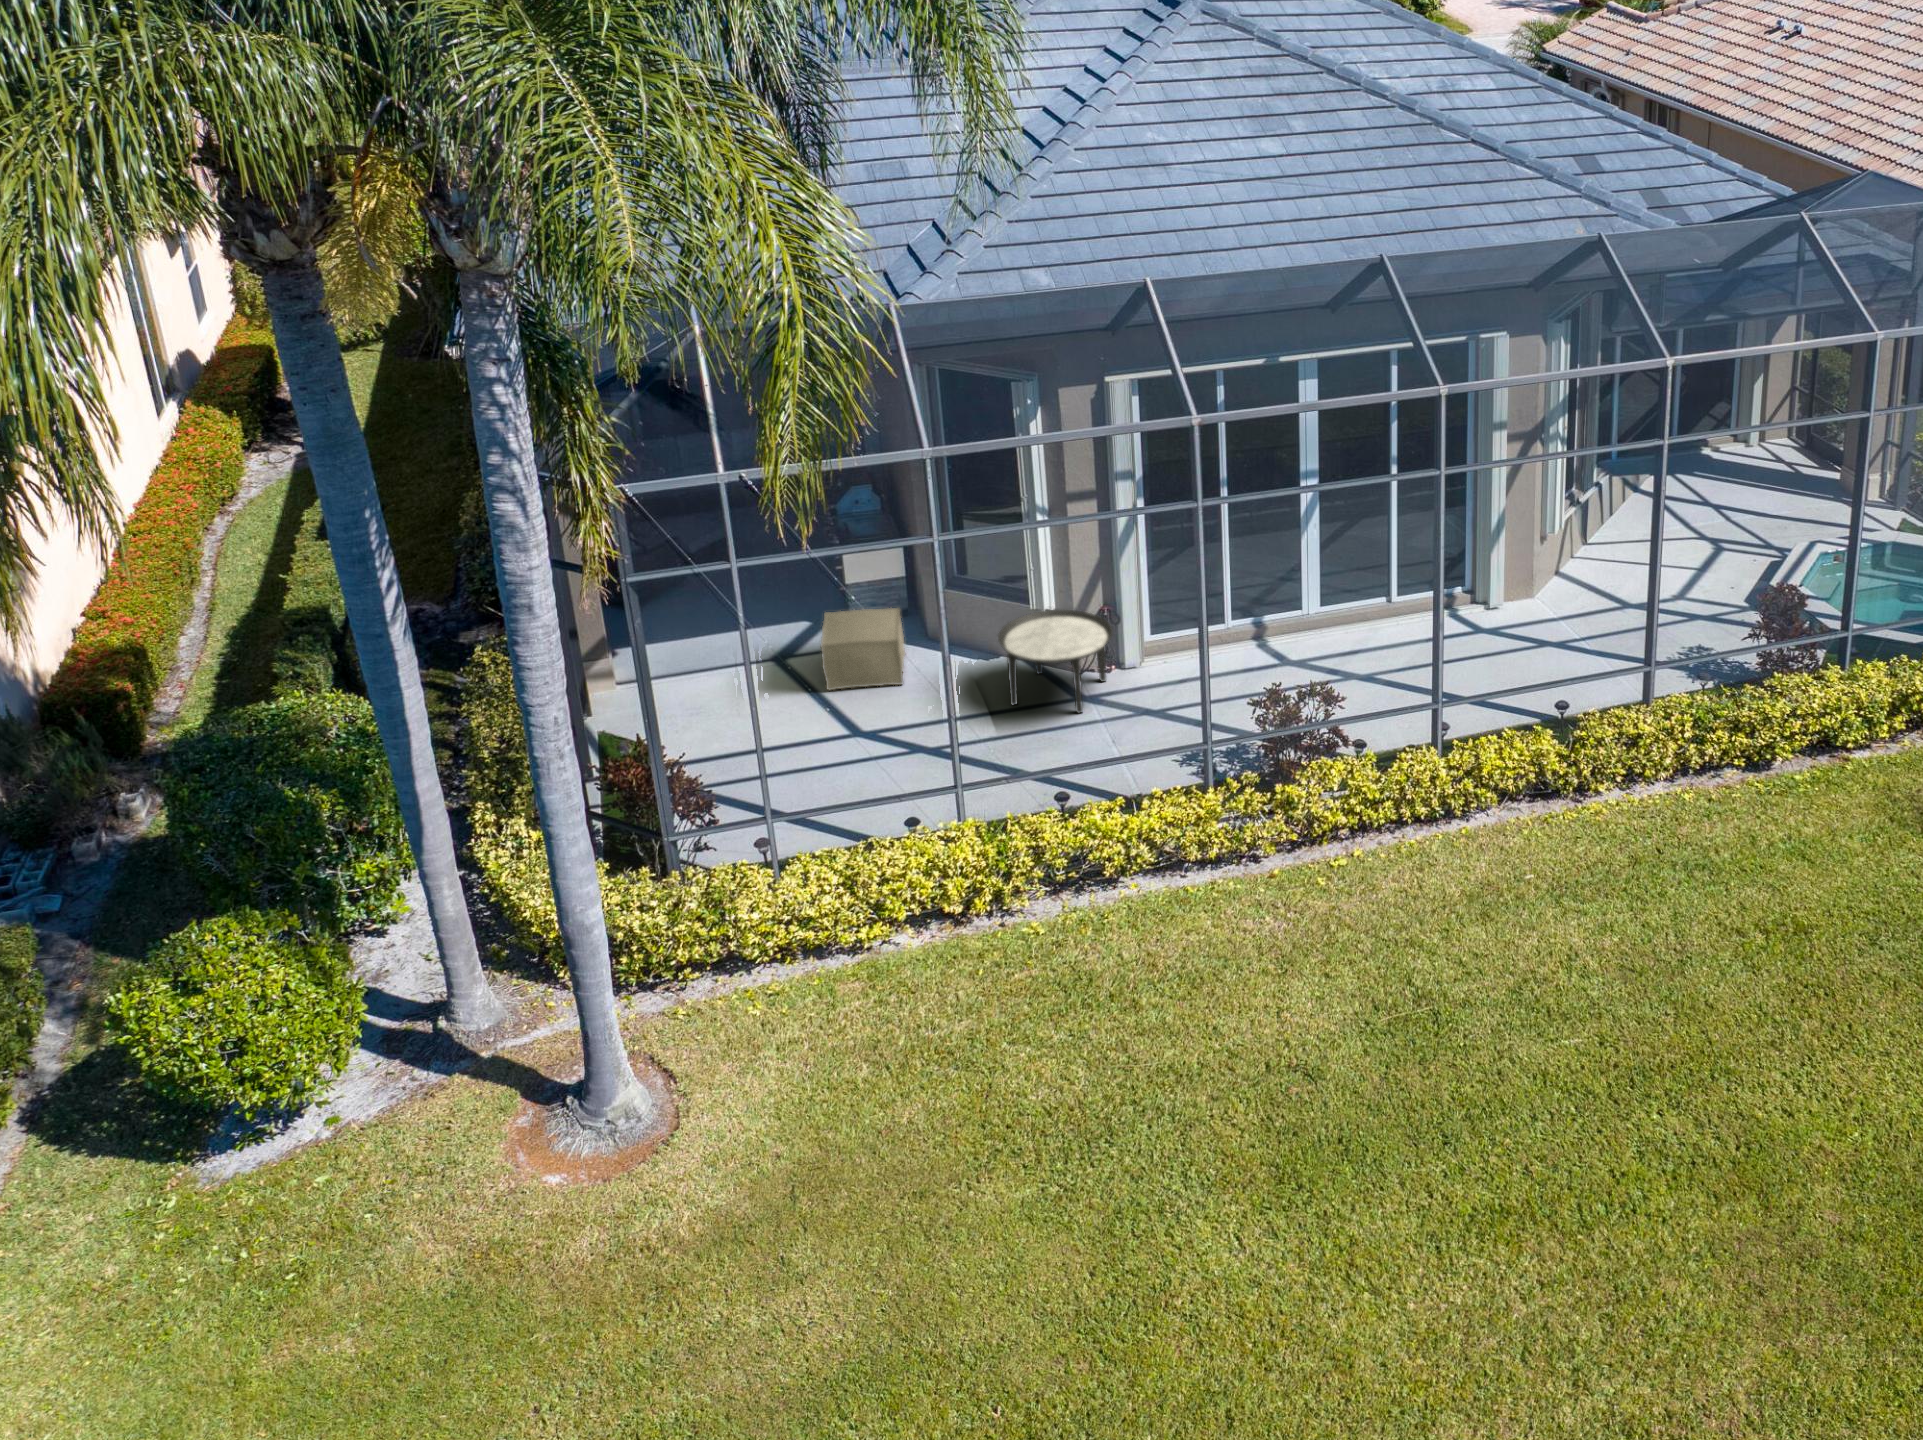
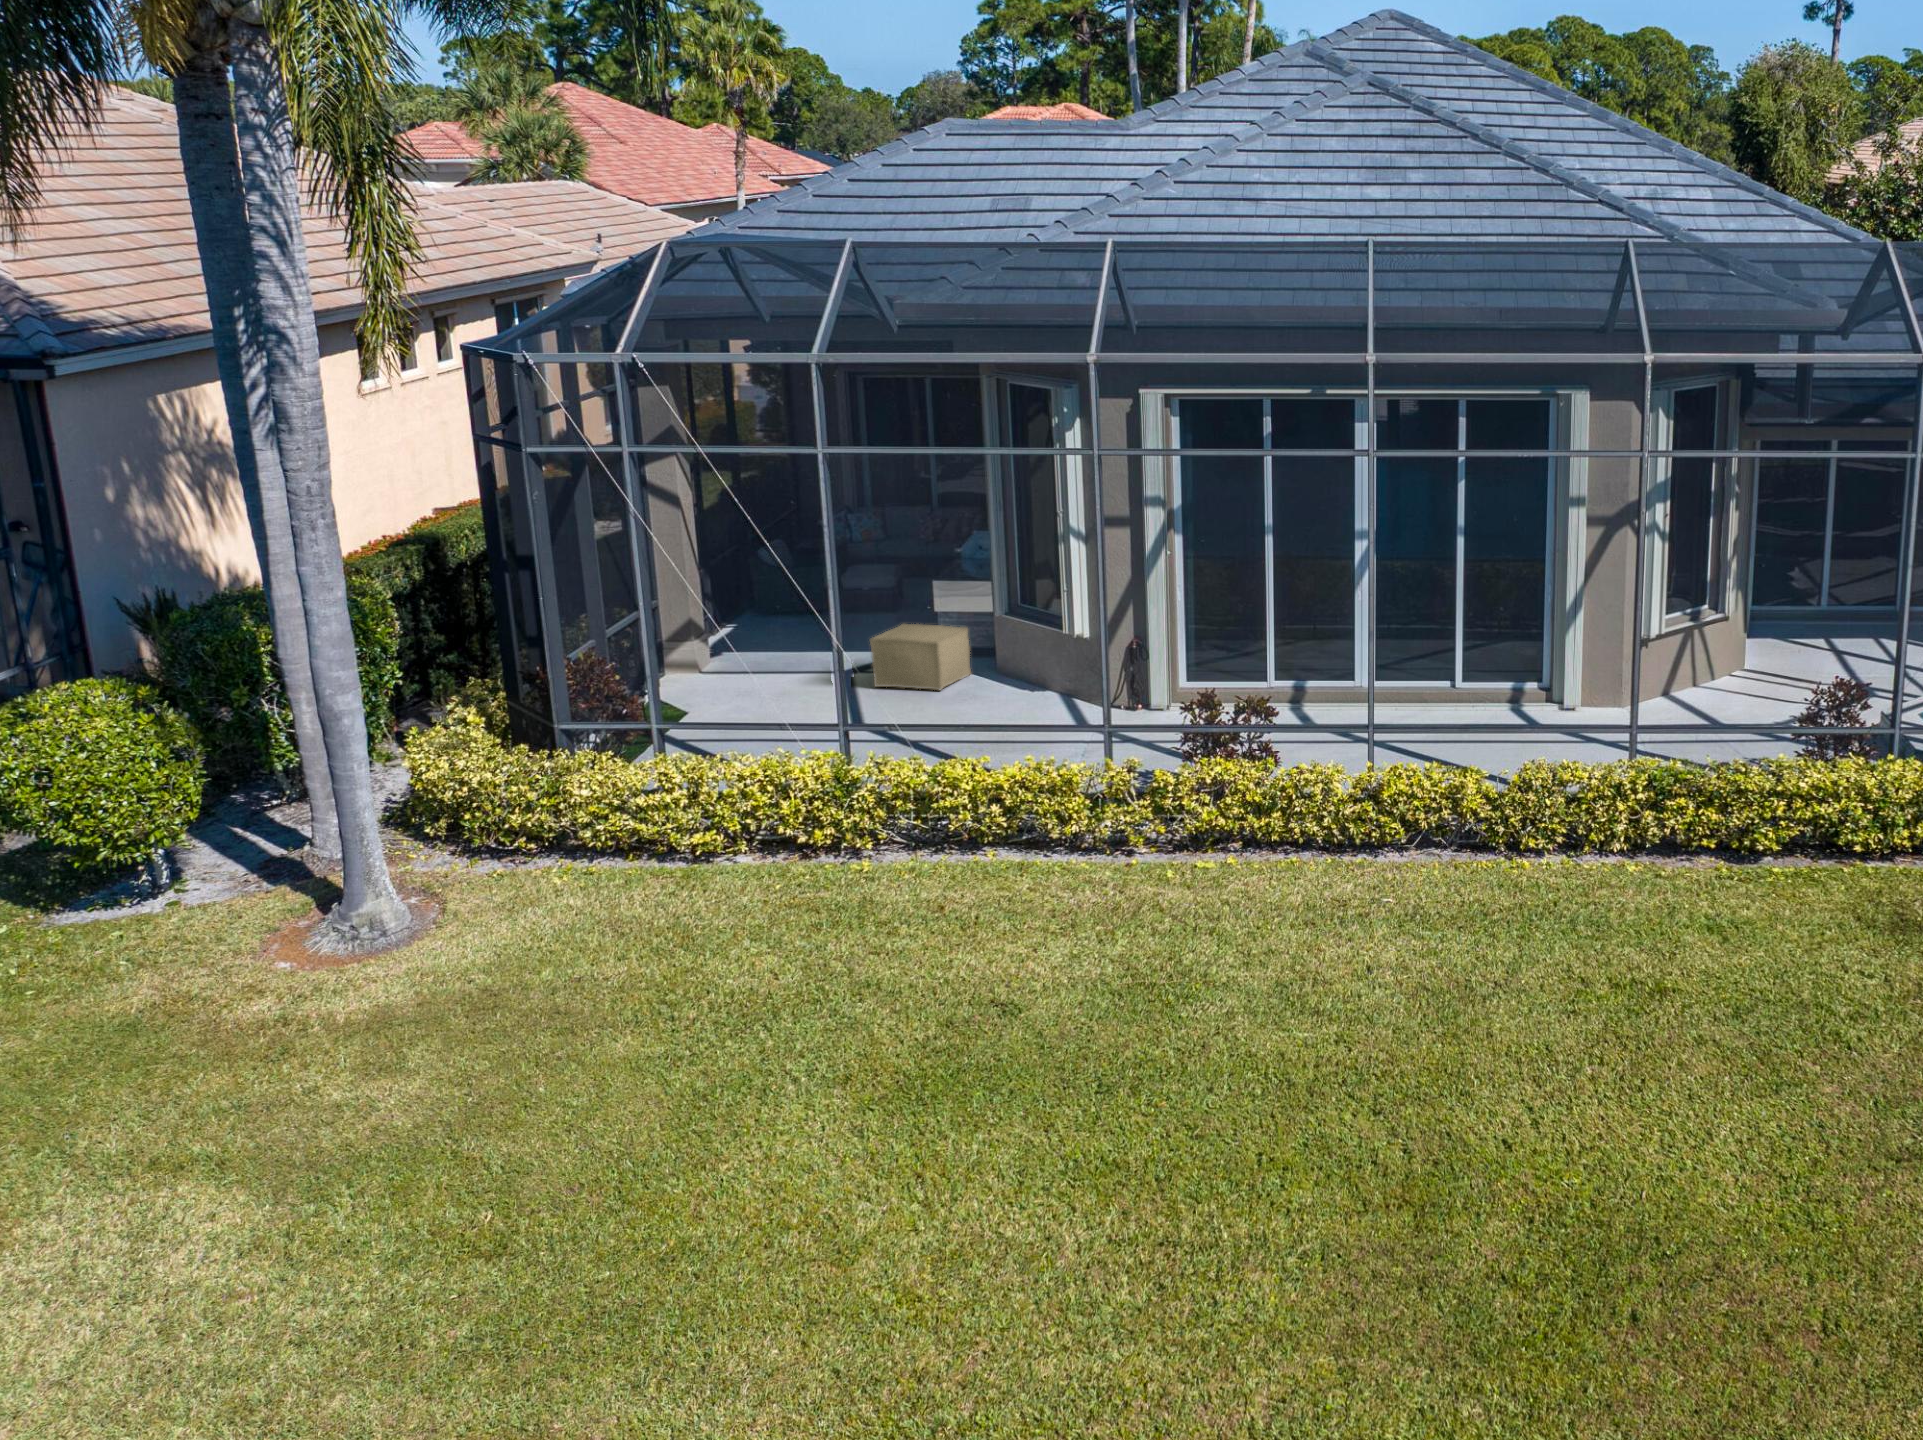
round table: present [998,610,1113,713] -> none [1011,637,1127,726]

